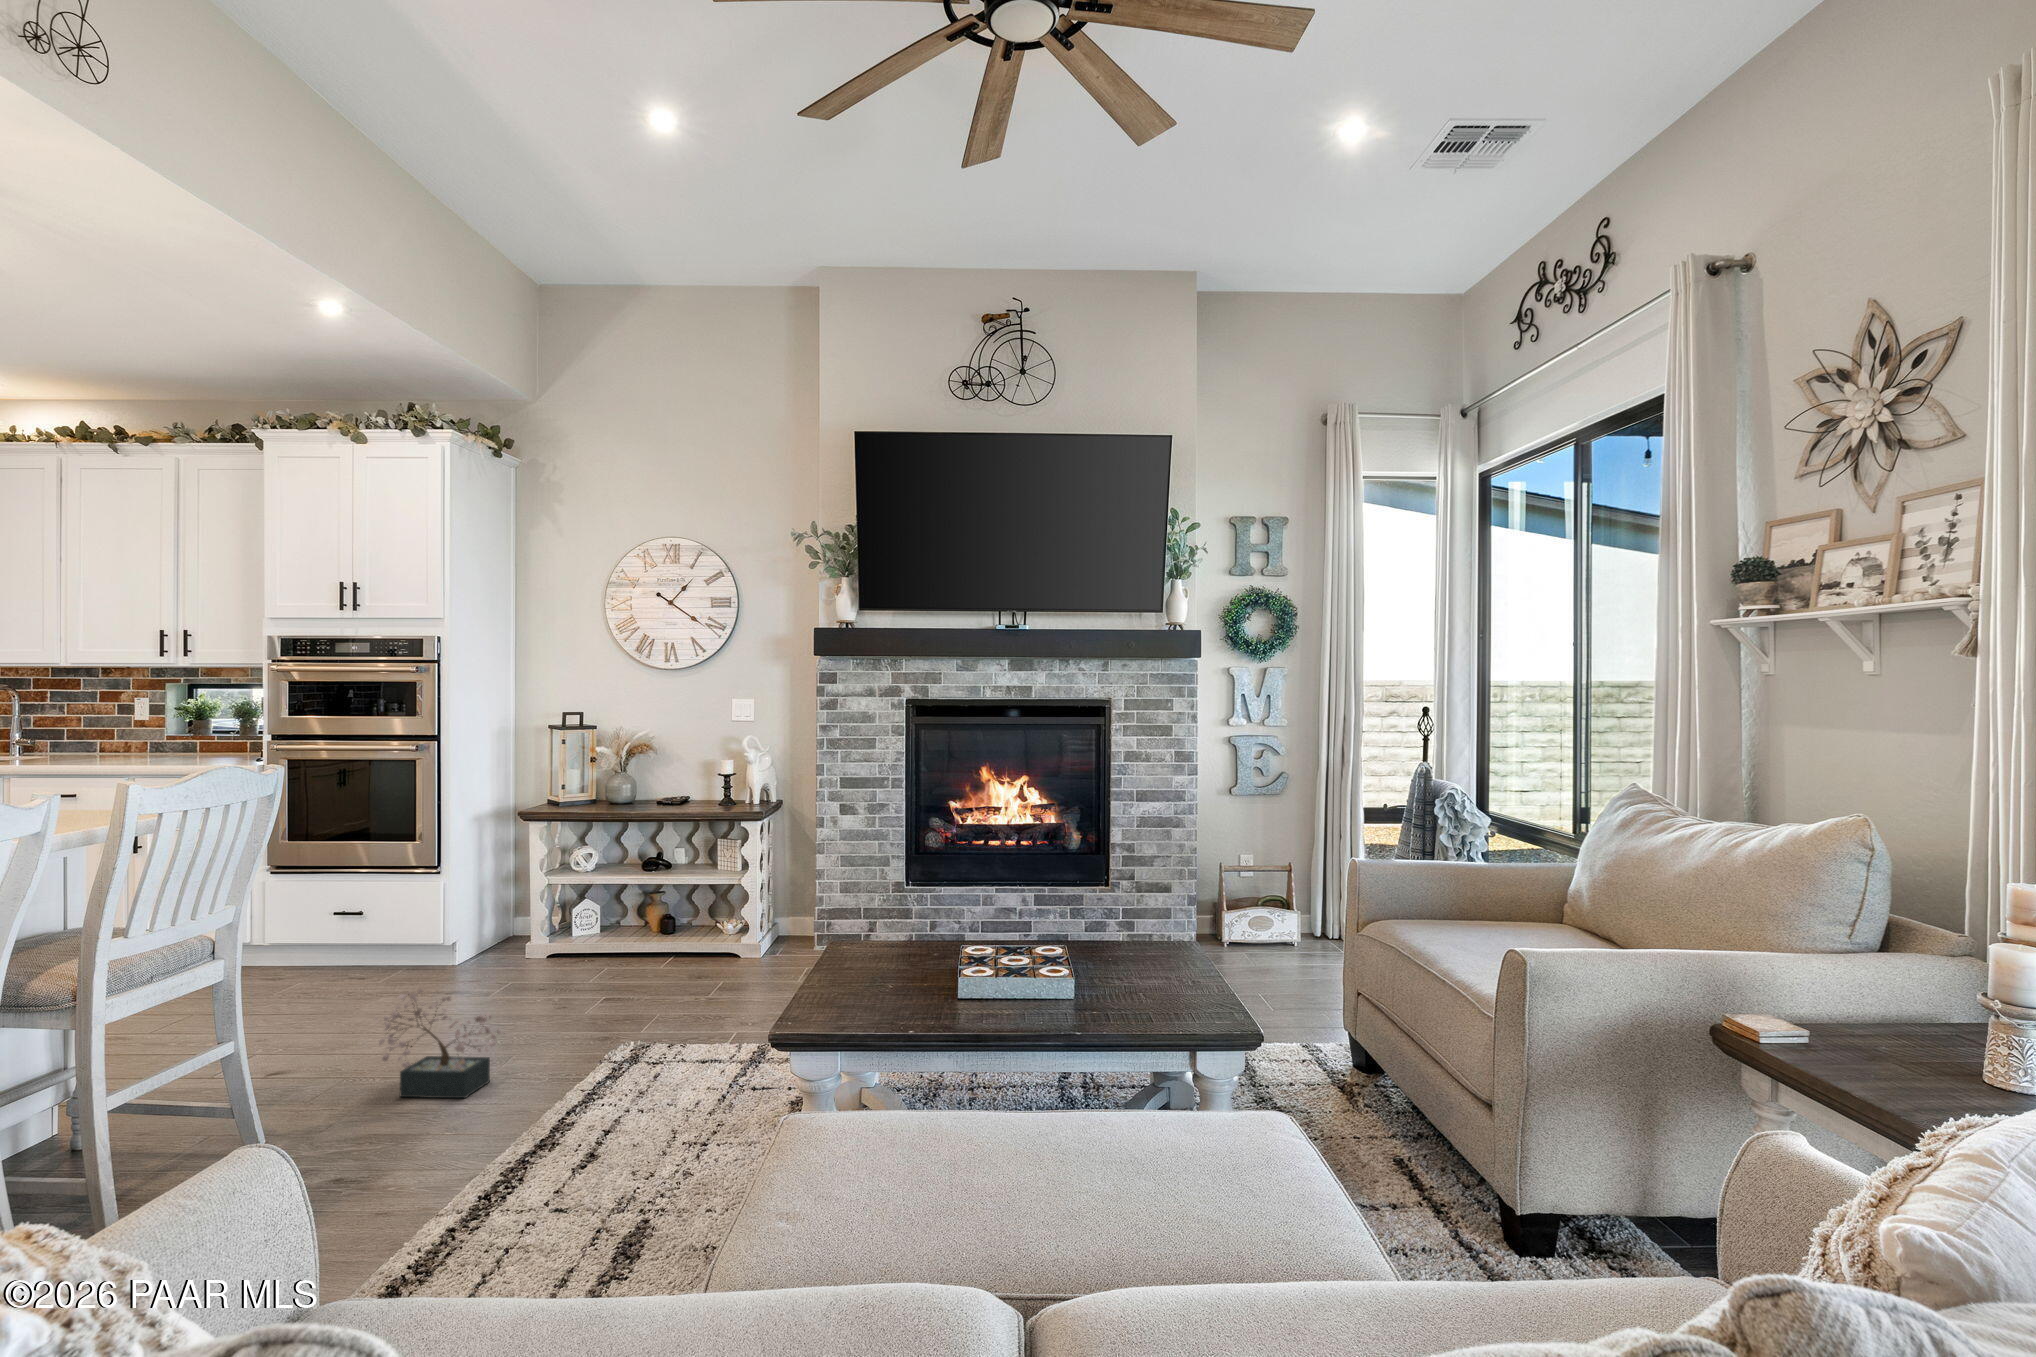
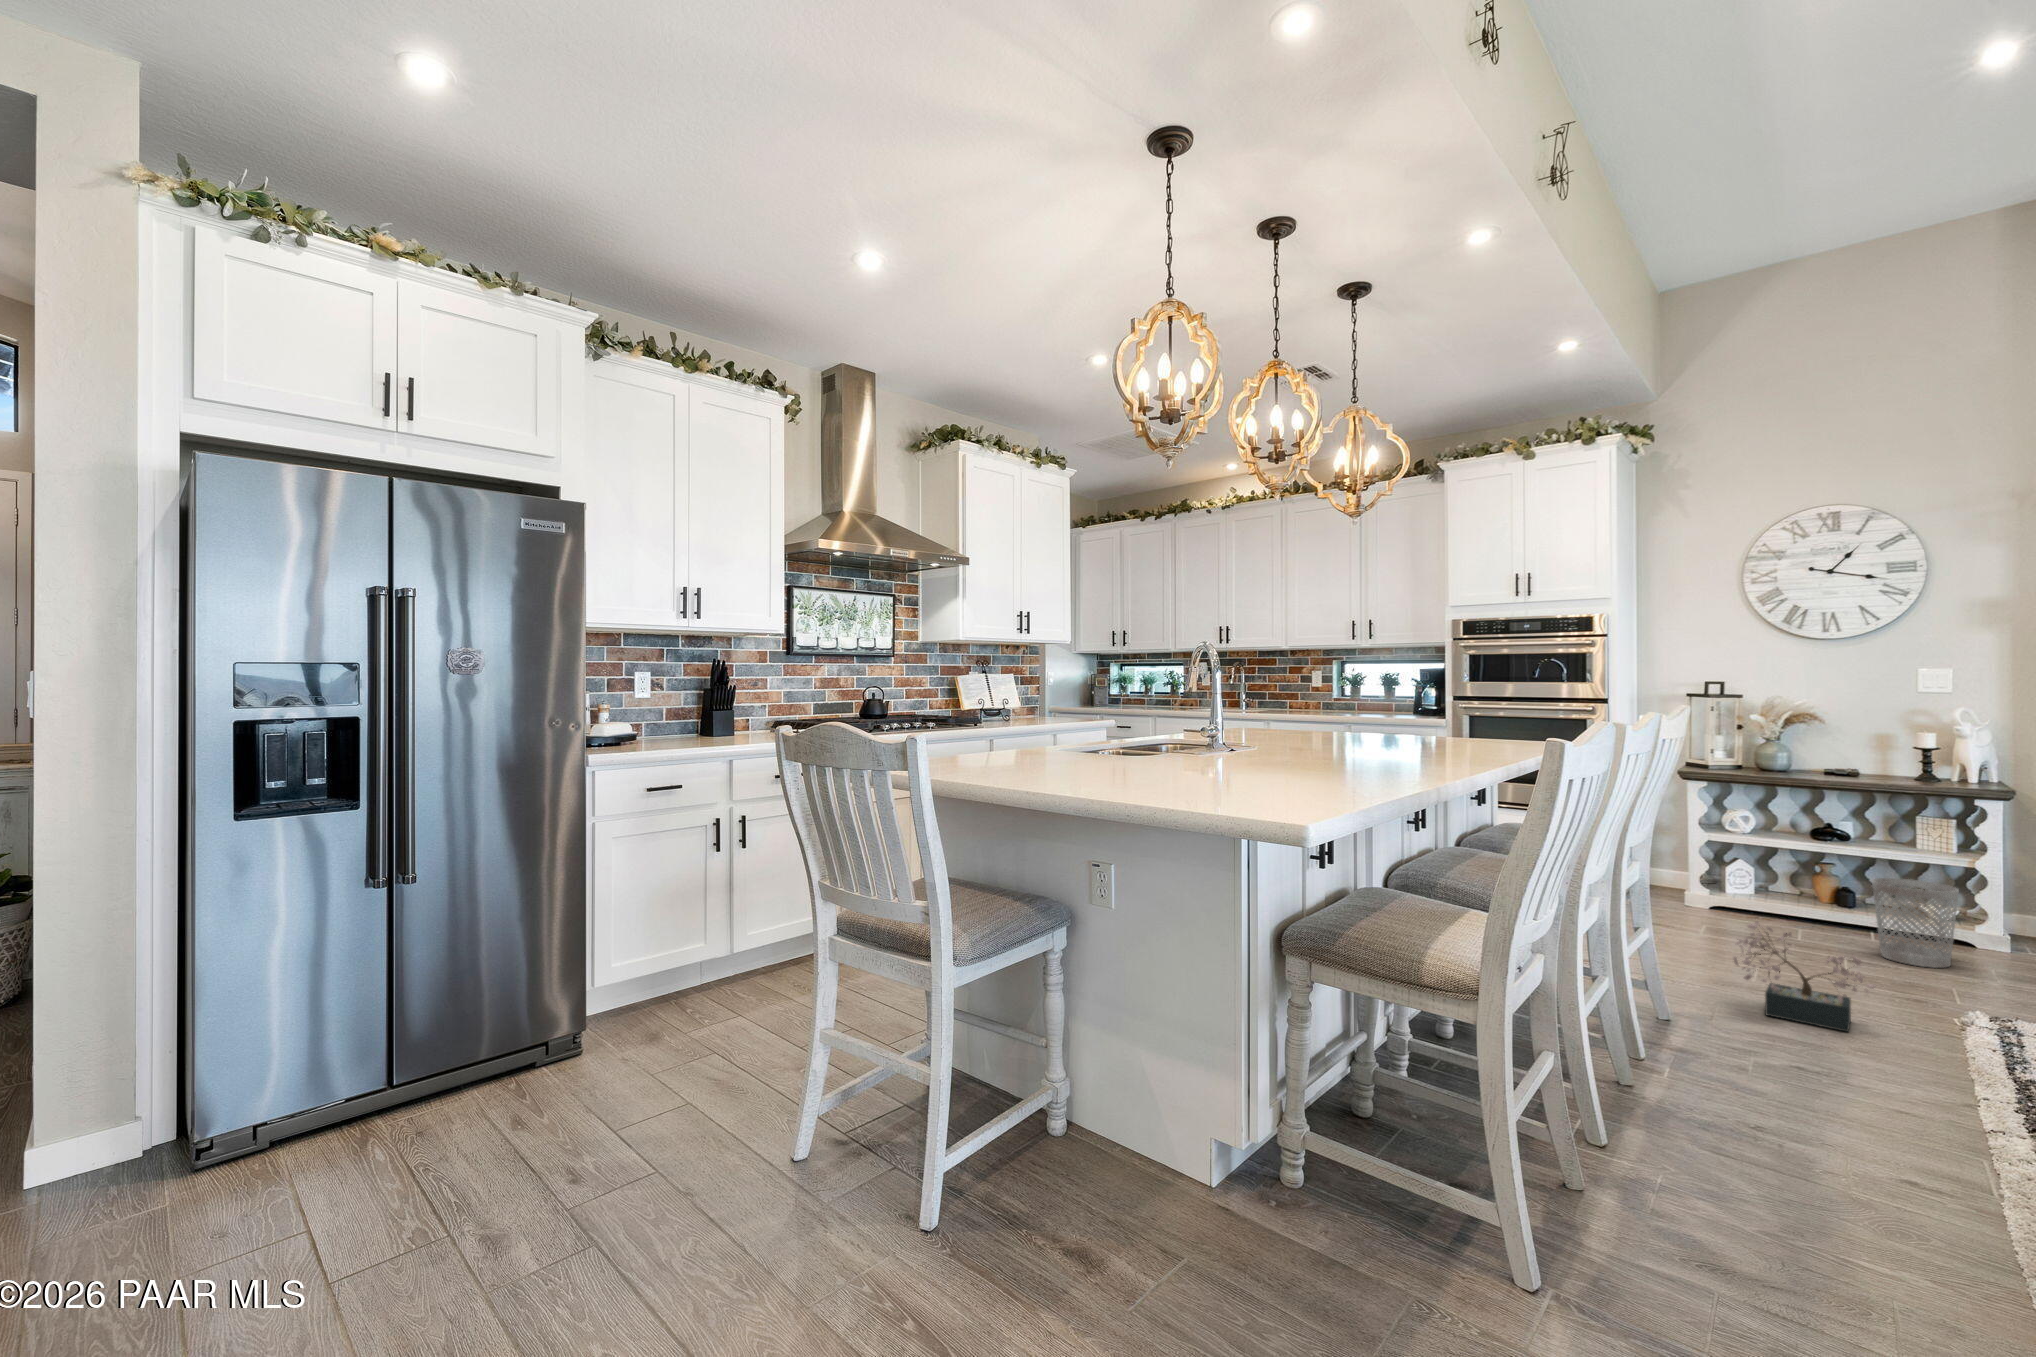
wastebasket: none [635,908,698,994] -> present [1872,878,1959,968]

